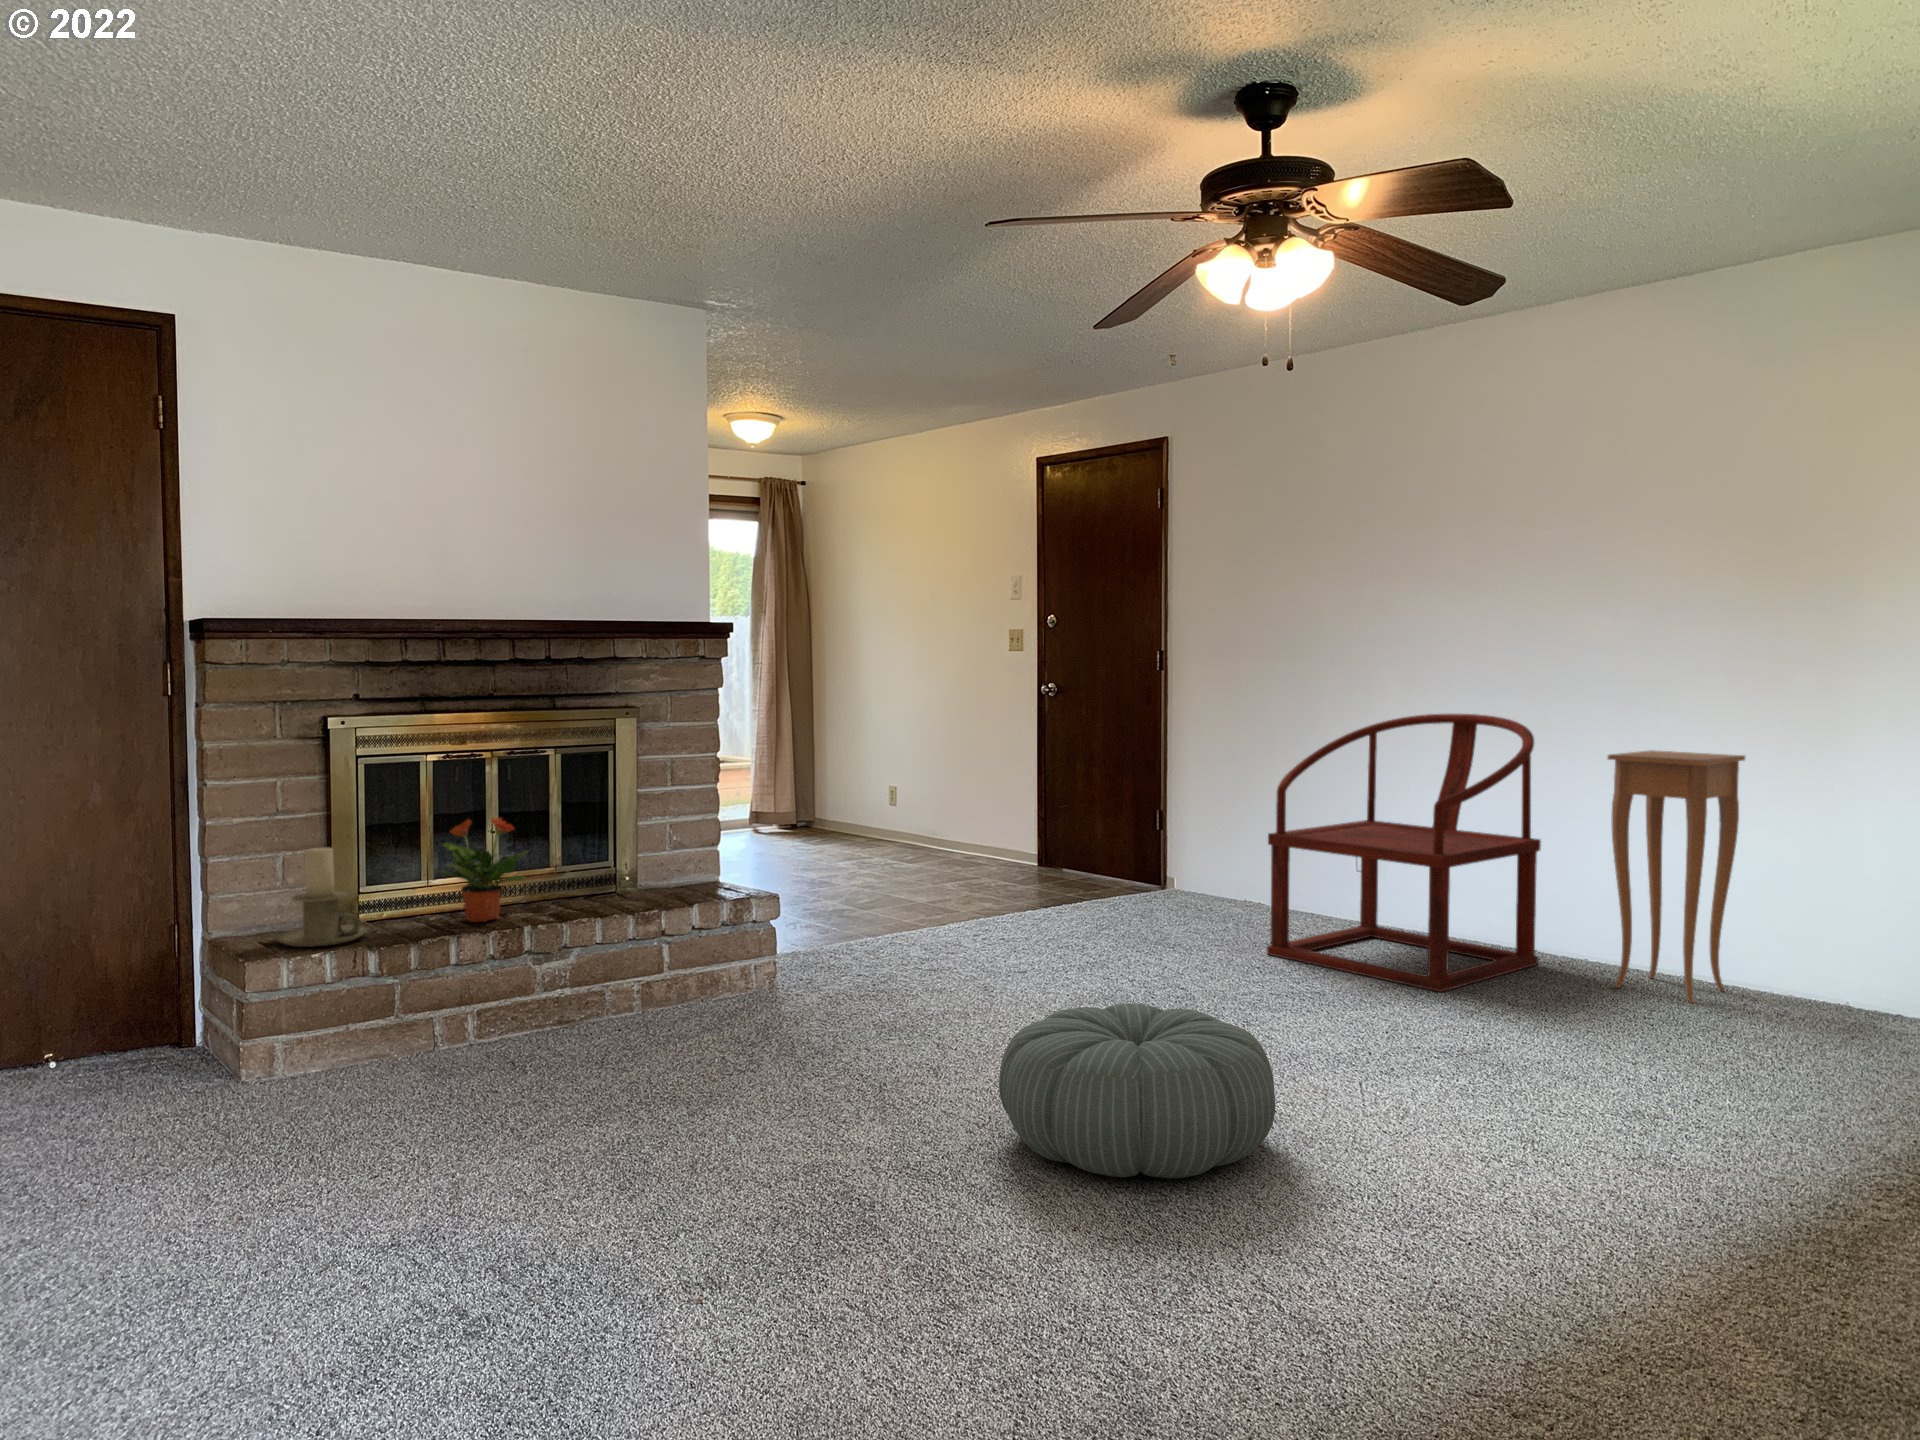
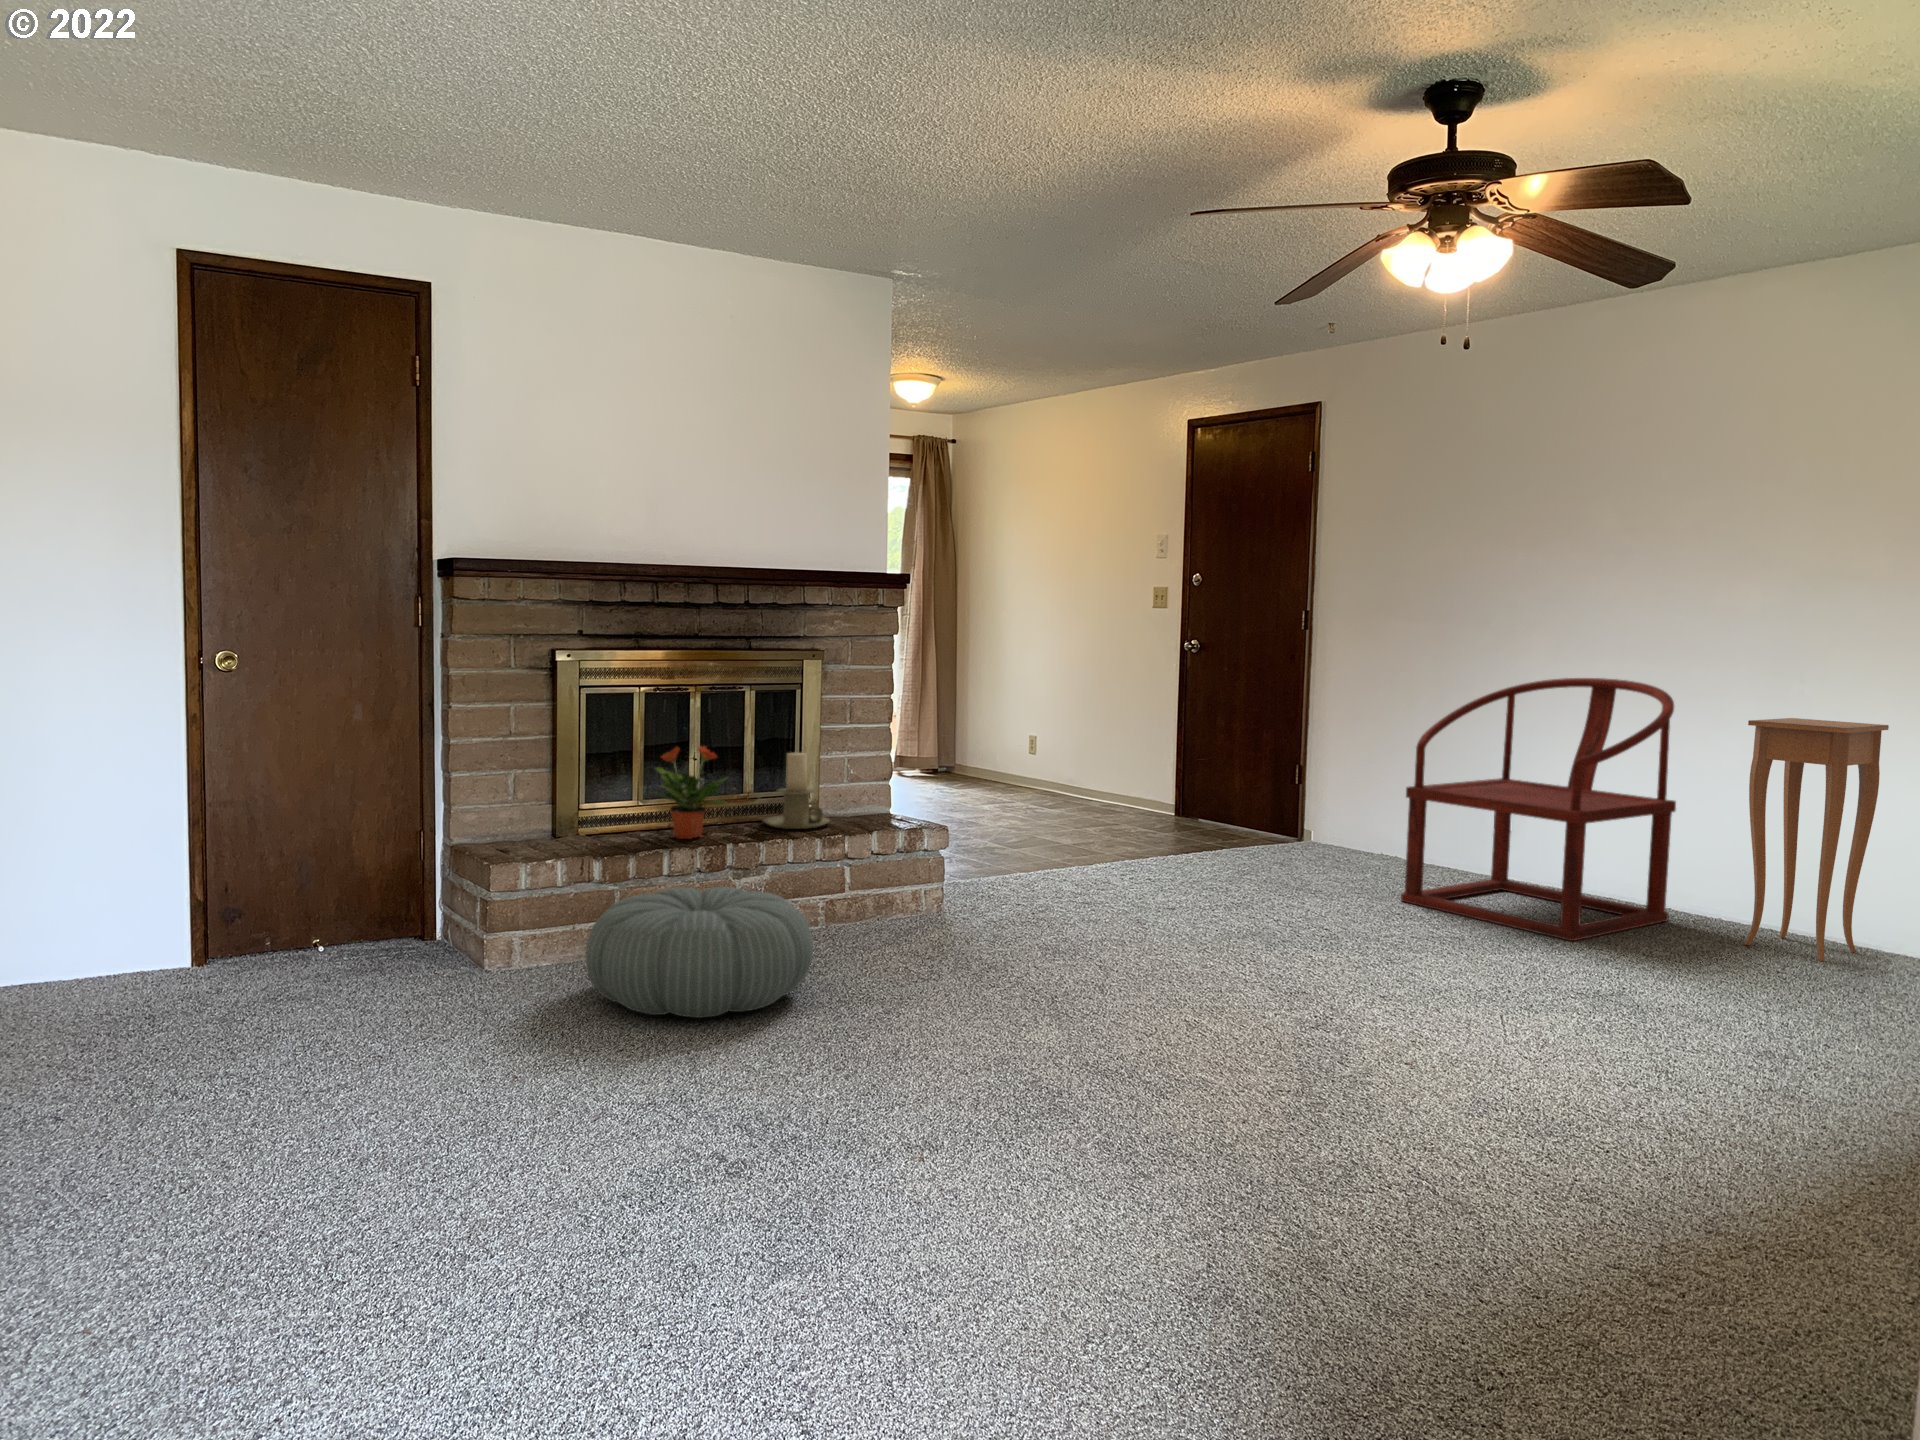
candle holder: present [273,848,368,947] -> present [762,753,830,829]
pouf: present [999,1003,1275,1178] -> present [585,887,813,1018]

